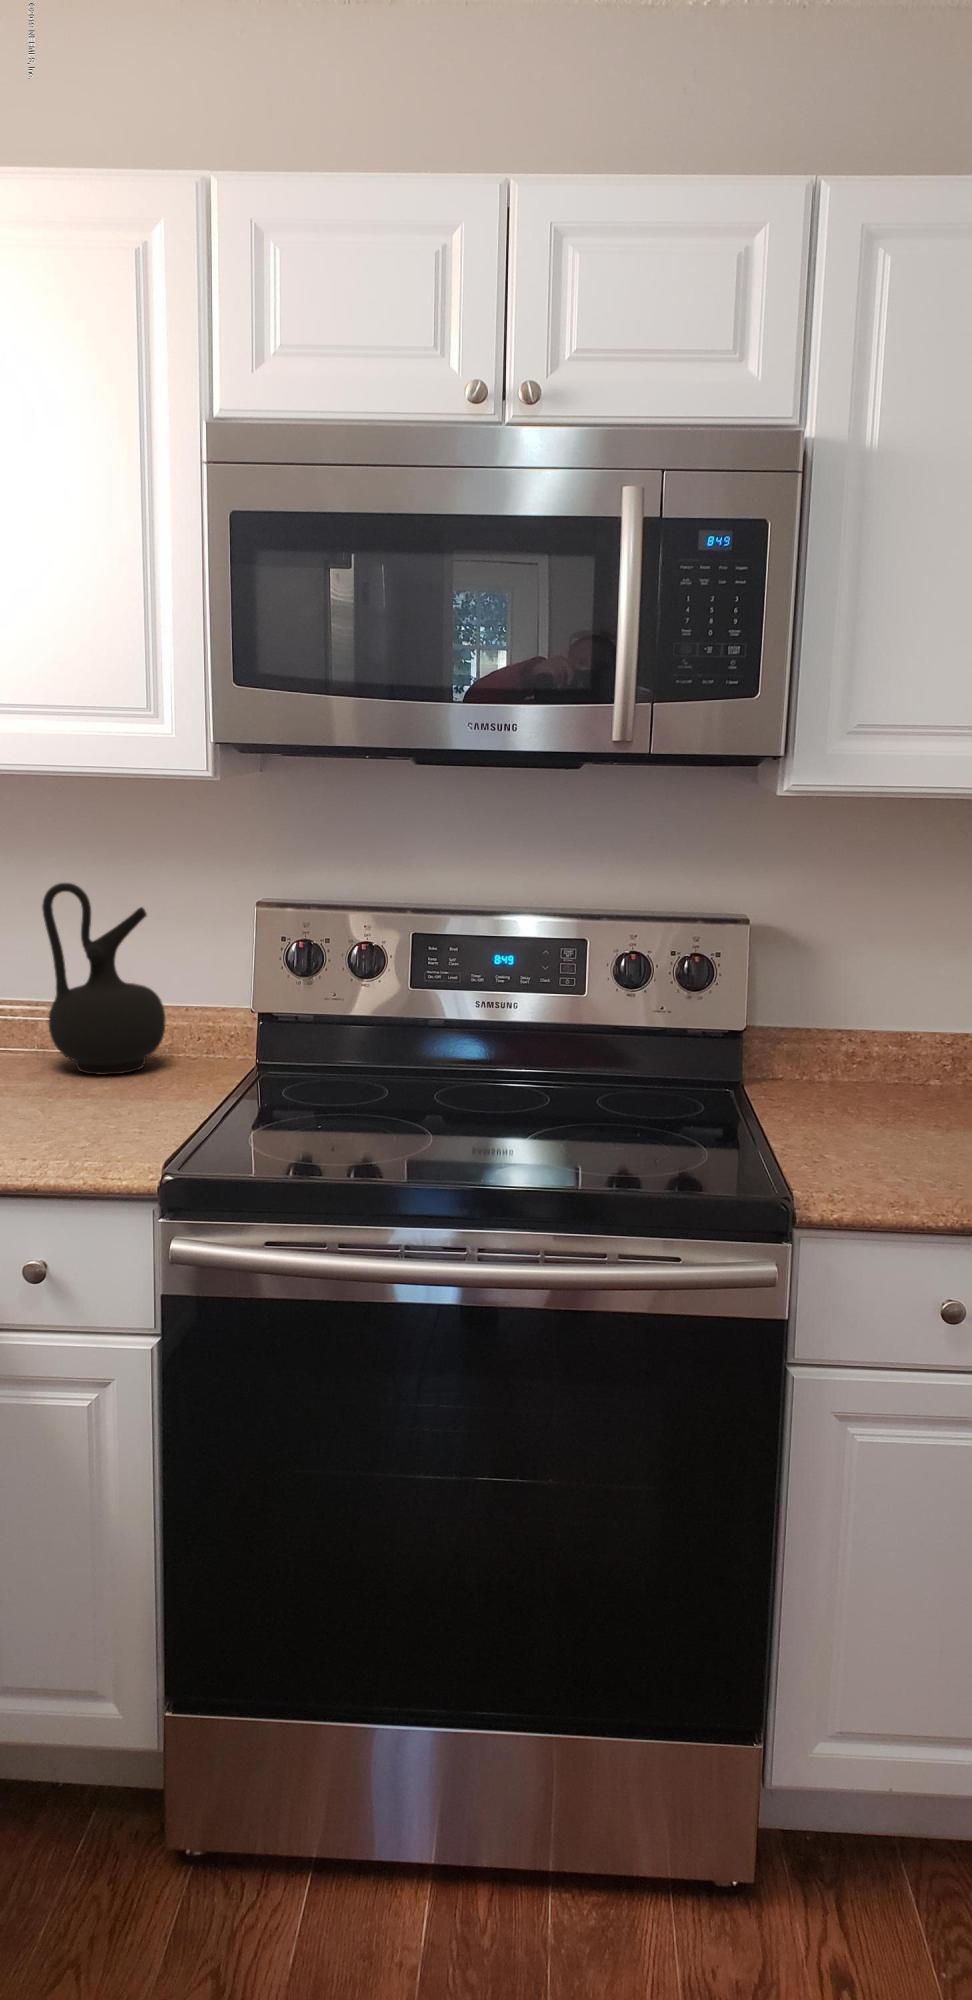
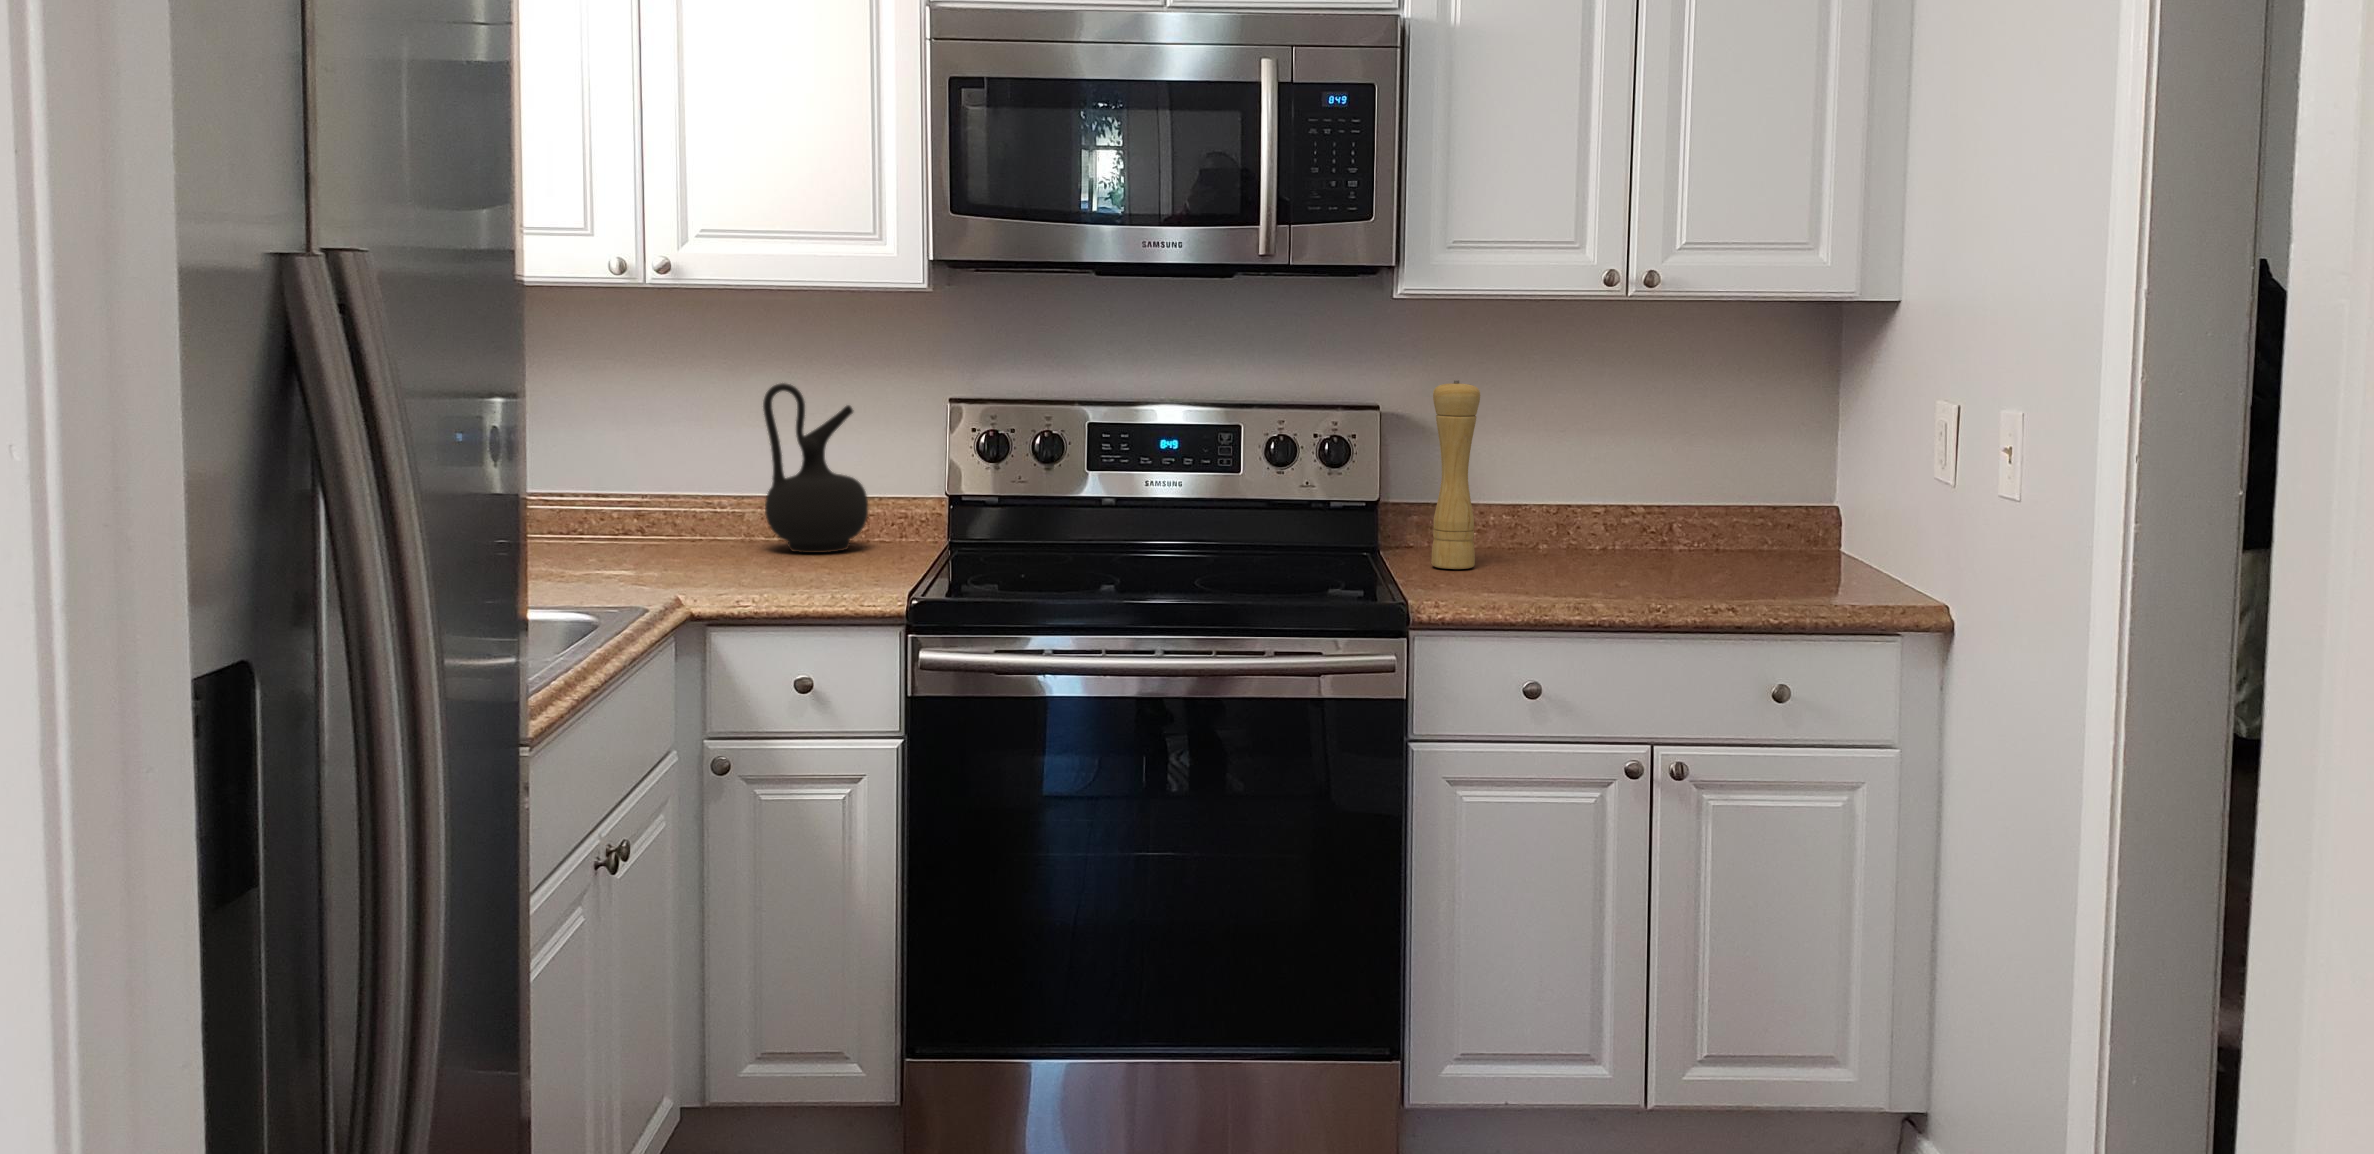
pepper mill: none [809,897,879,1124] -> present [1431,380,1480,569]

